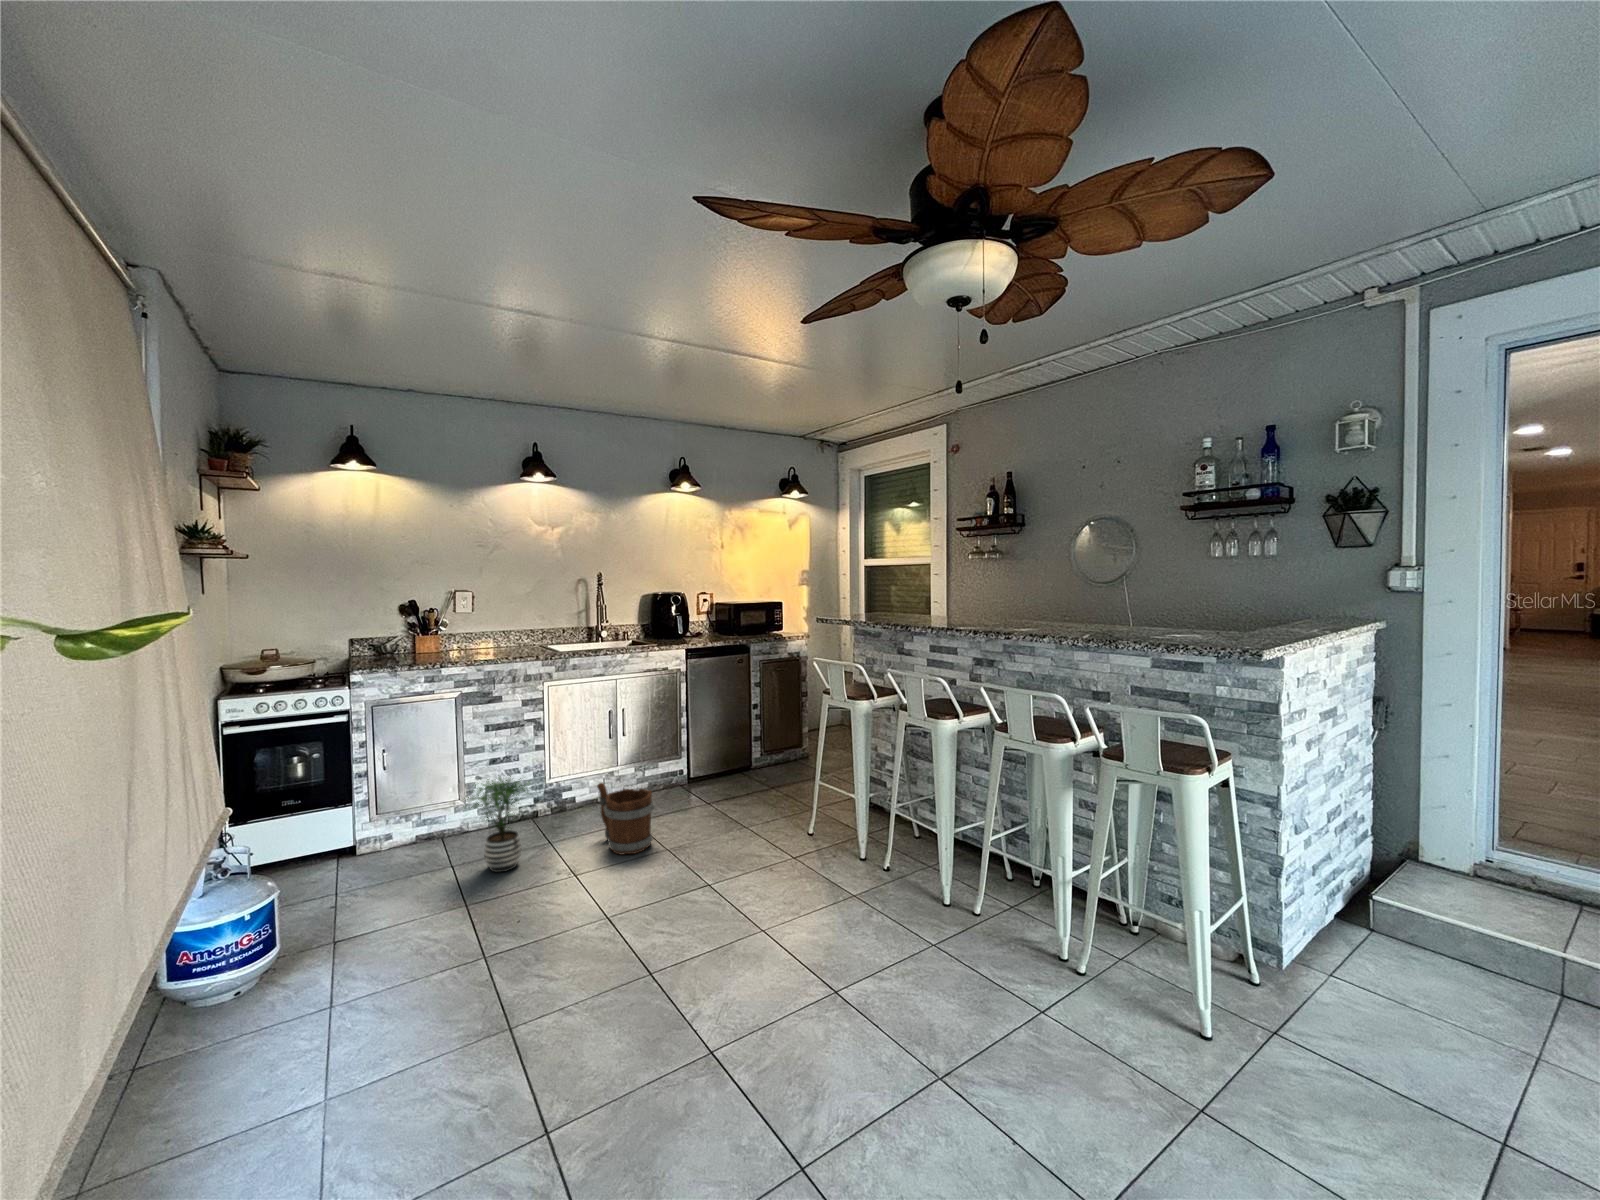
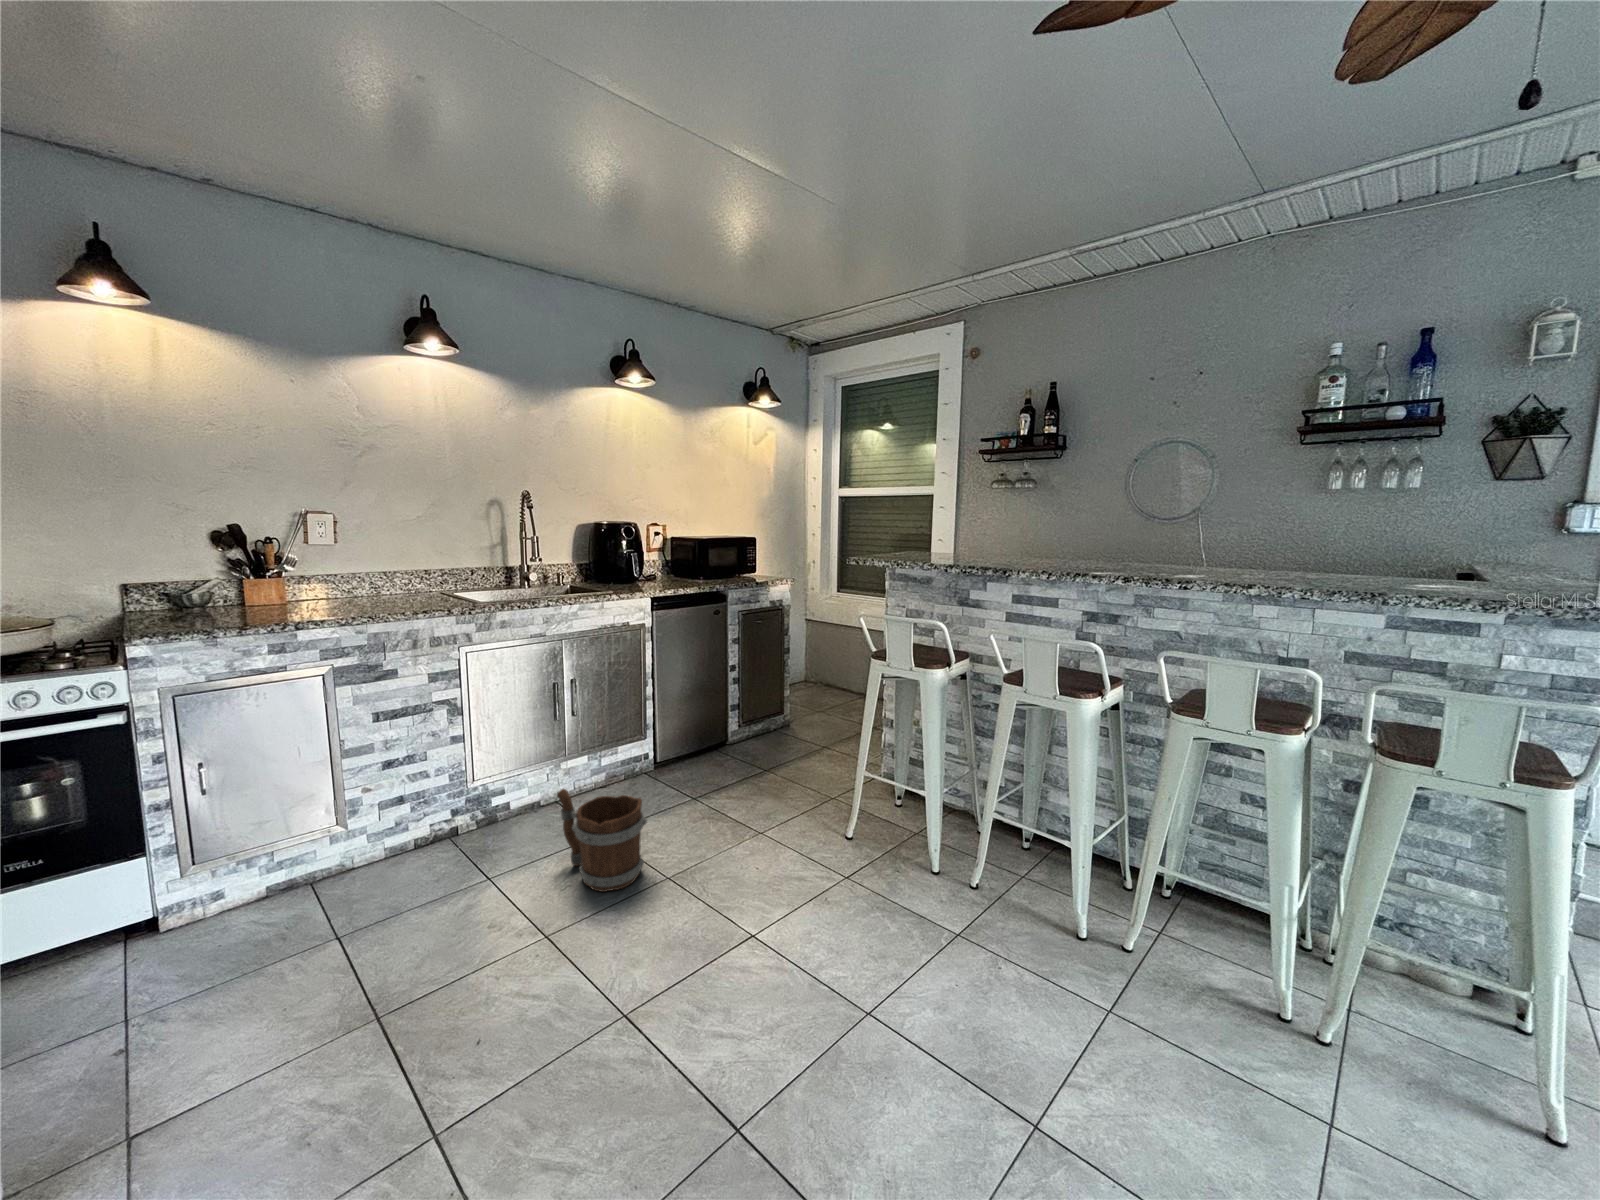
potted plant: present [463,775,529,873] -> none [349,791,470,944]

